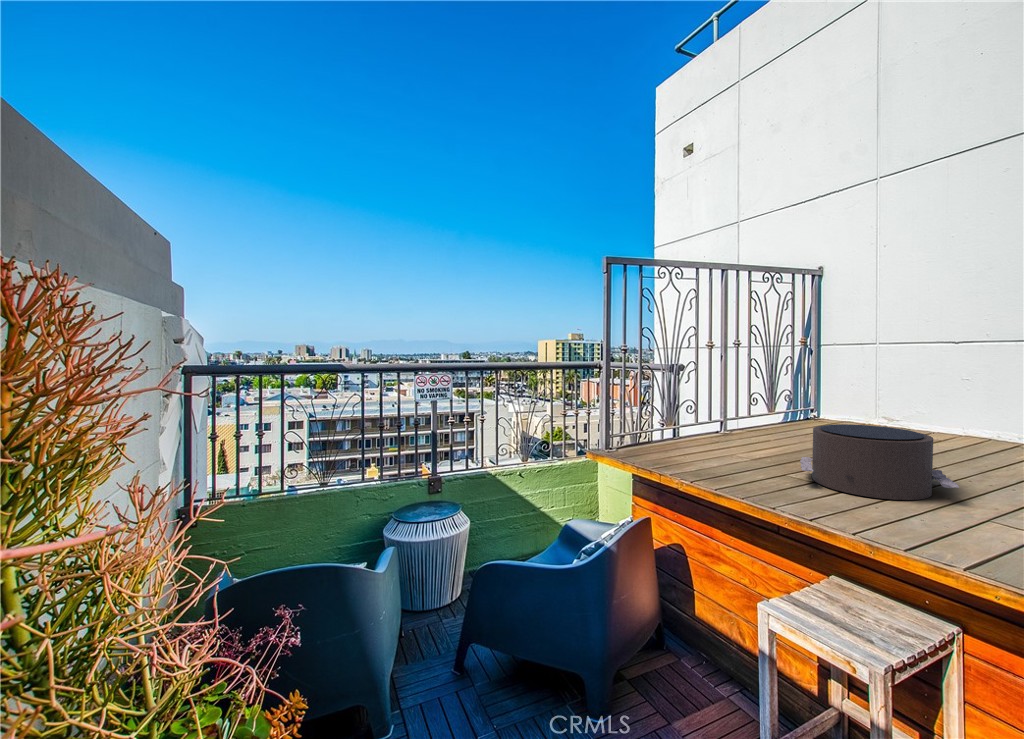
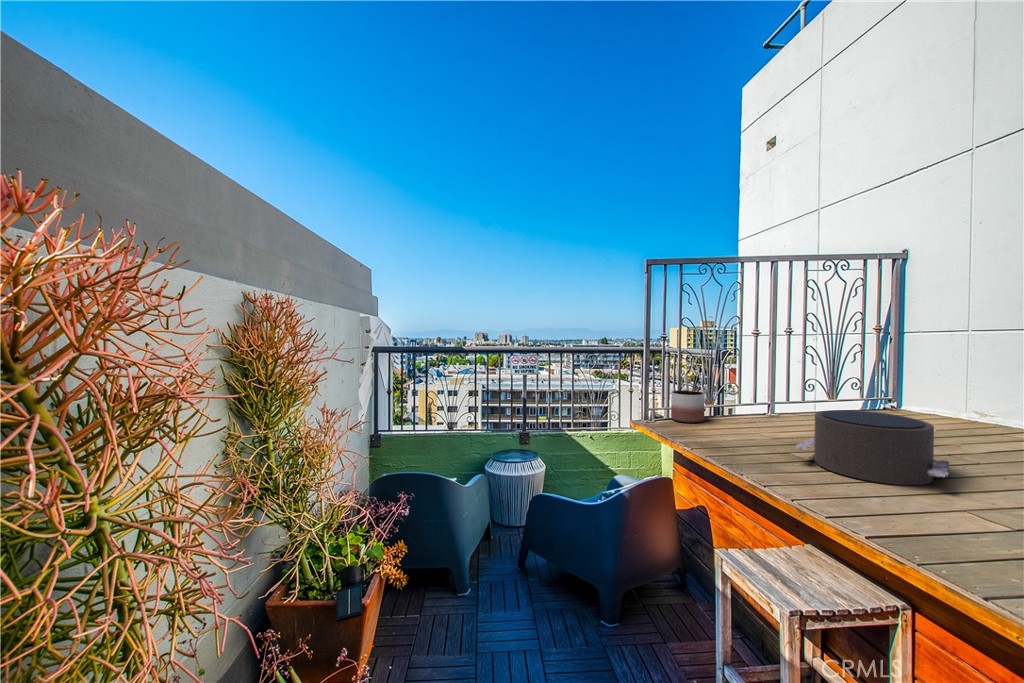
planter: none [629,413,666,450] -> present [671,390,704,423]

